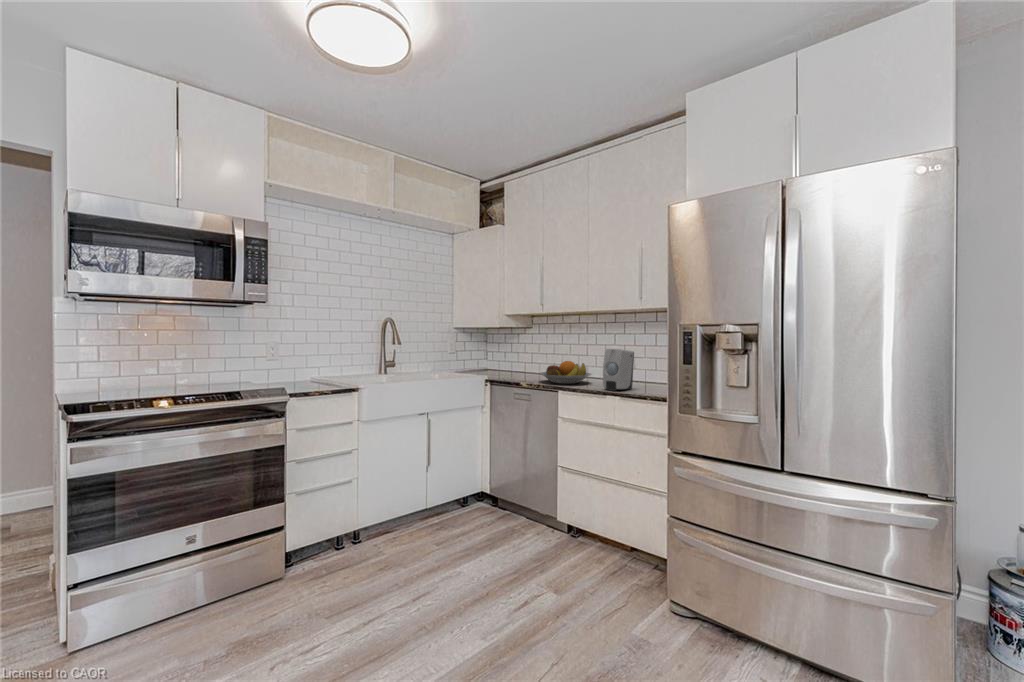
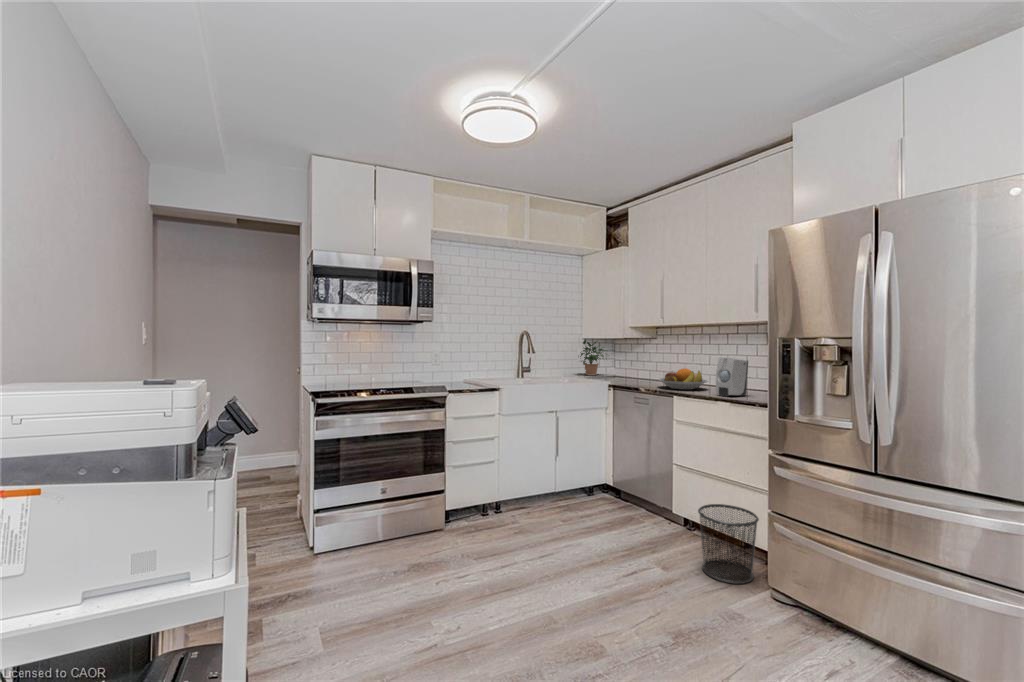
potted plant: none [444,328,483,369] -> present [580,339,606,376]
waste bin: none [592,510,655,598] -> present [698,504,759,584]

